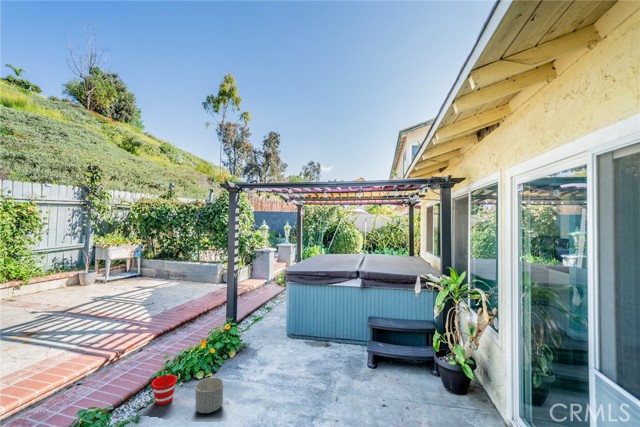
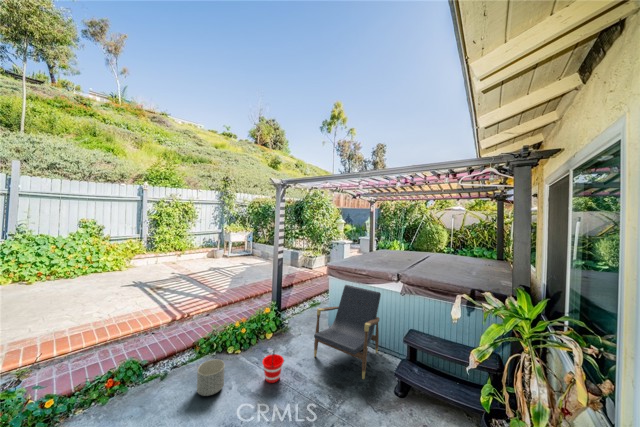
lounge chair: none [289,289,344,366] -> present [314,285,381,379]
bucket: present [151,370,177,405] -> present [262,351,284,383]

